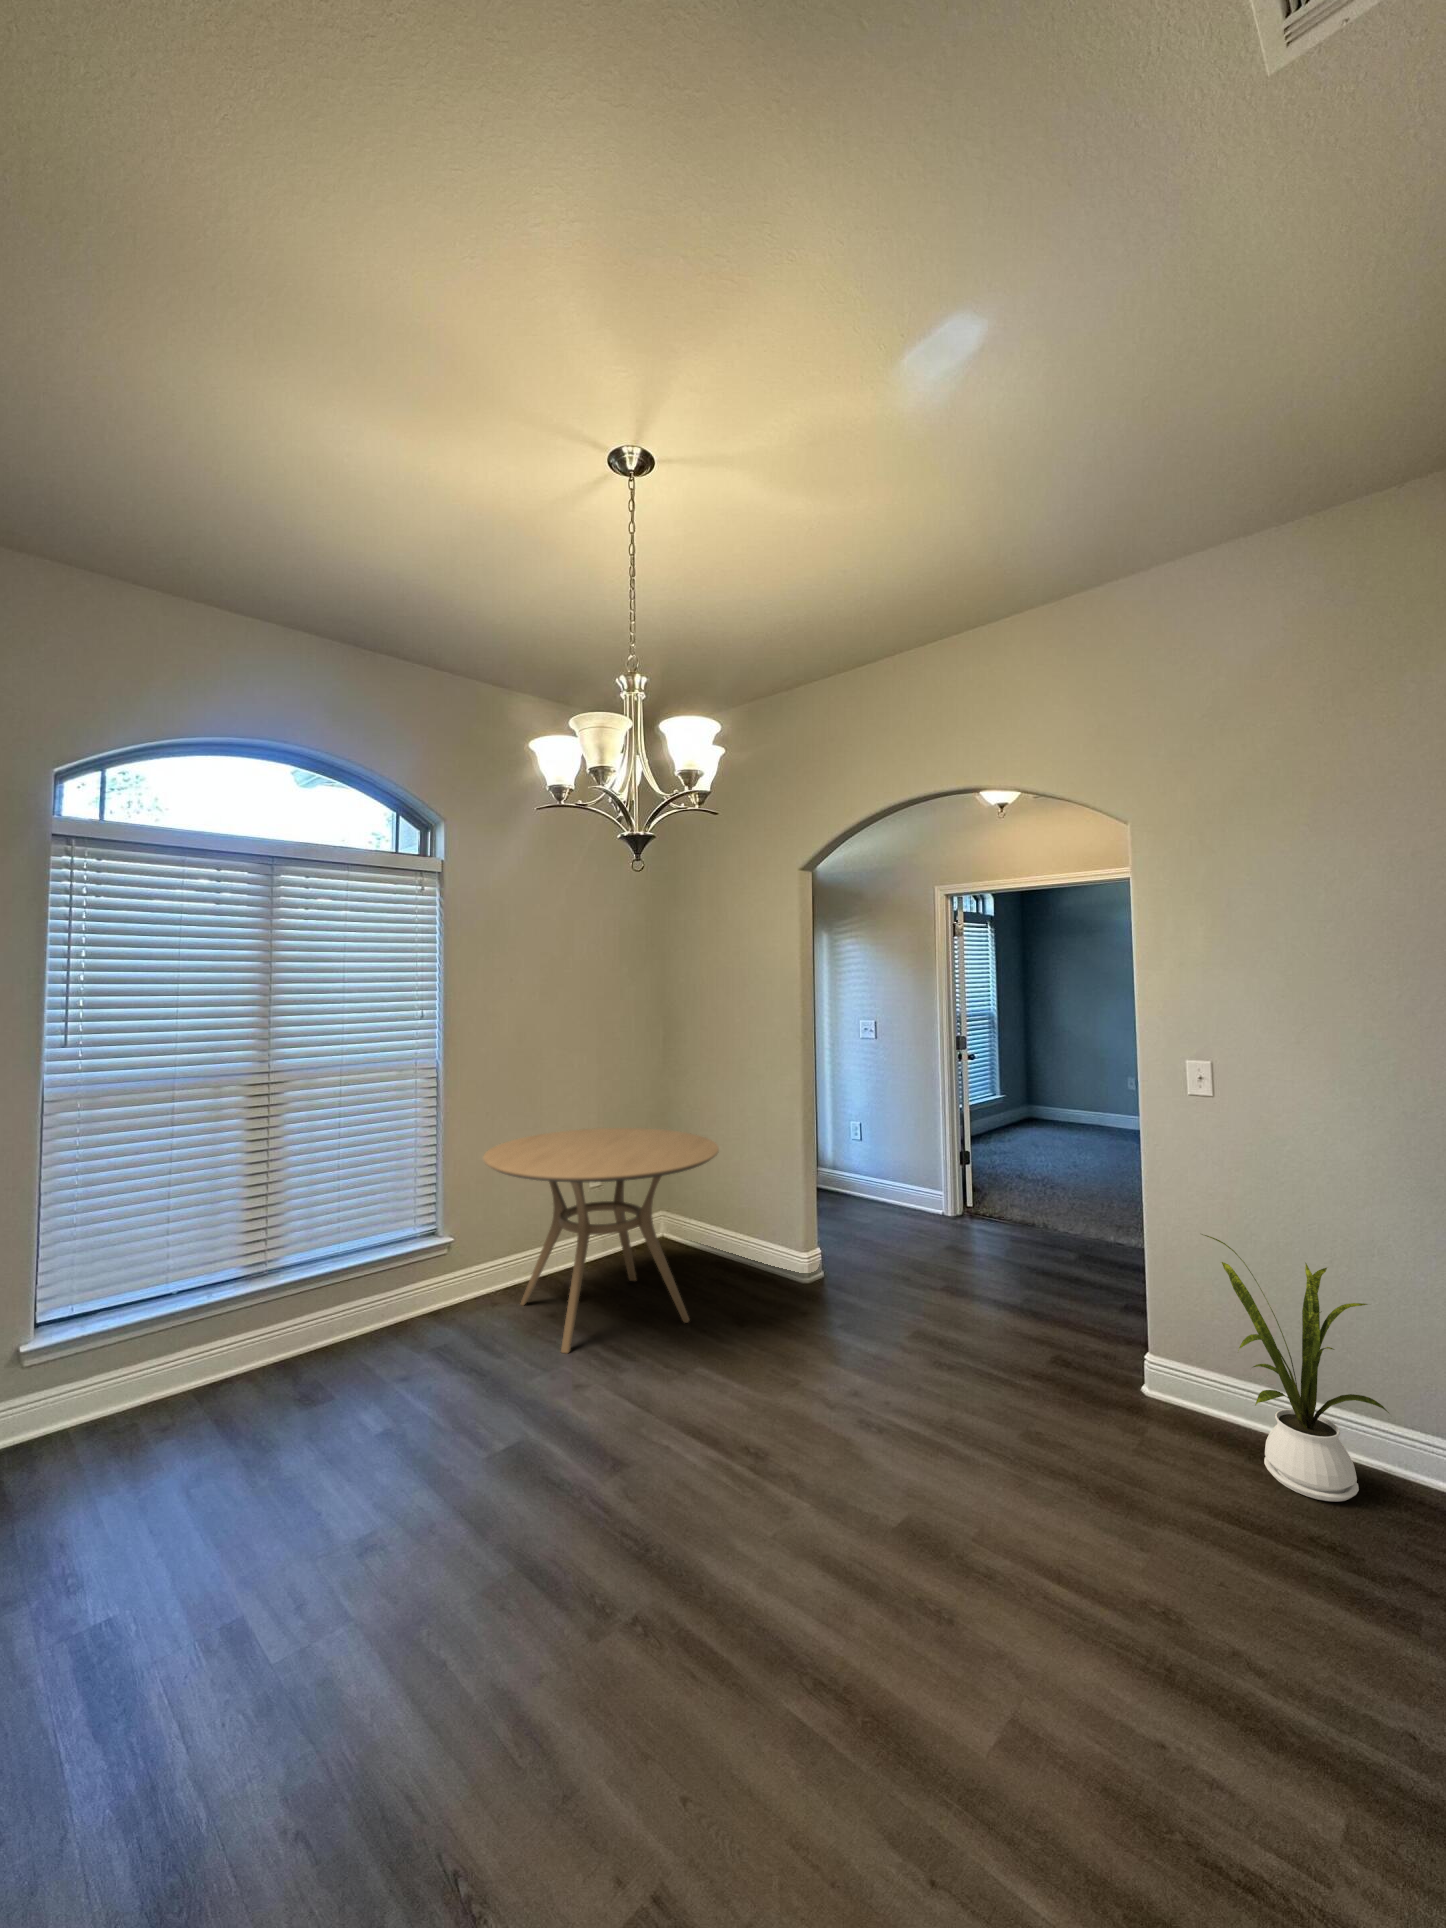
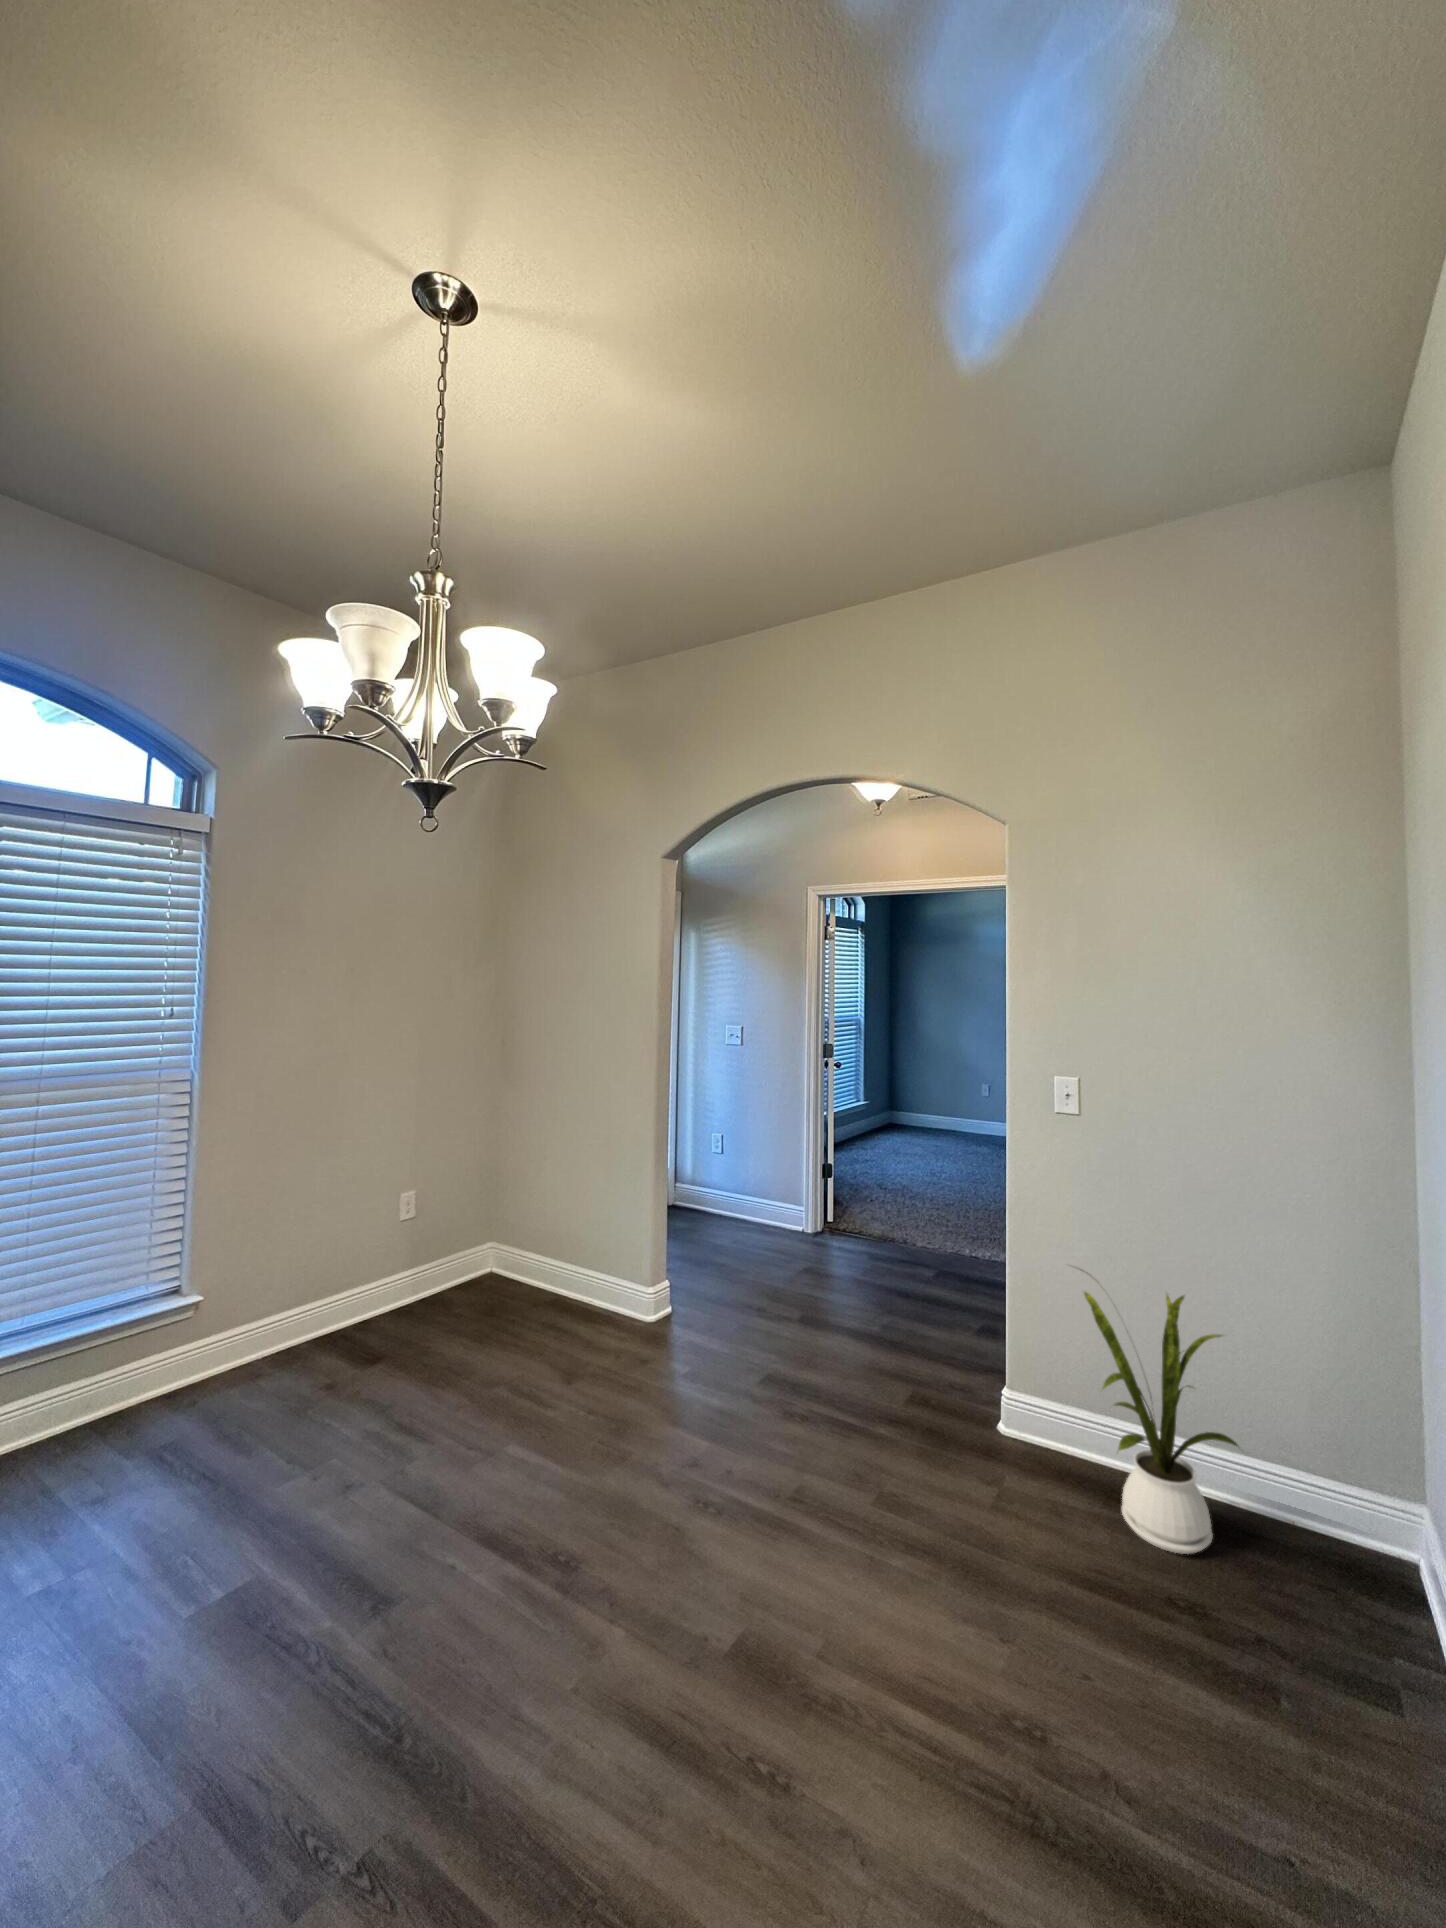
dining table: present [483,1128,719,1353] -> none [243,1149,554,1441]

